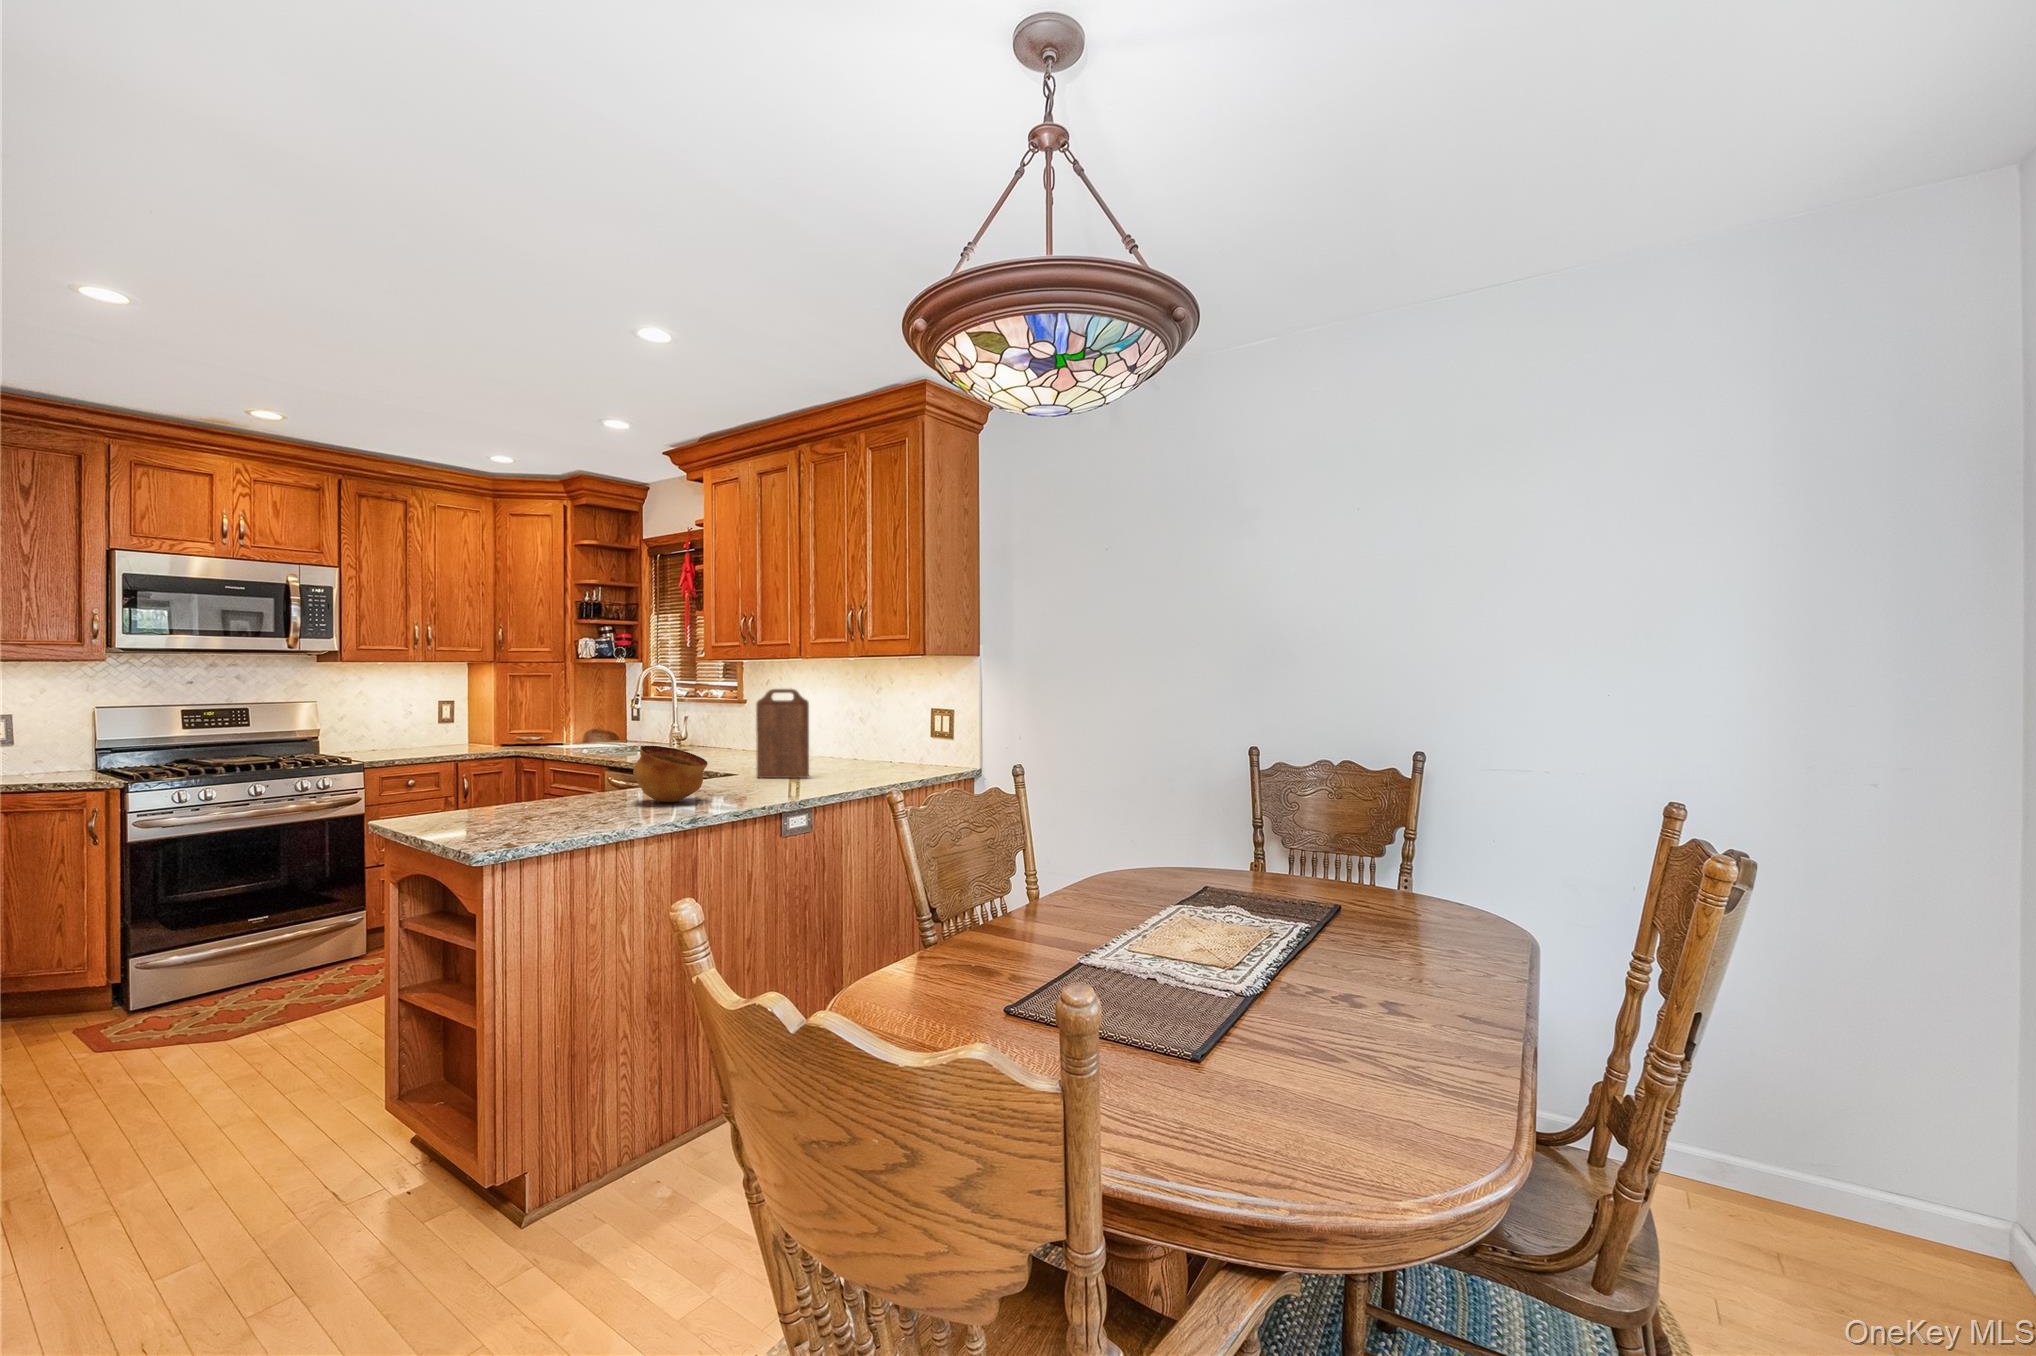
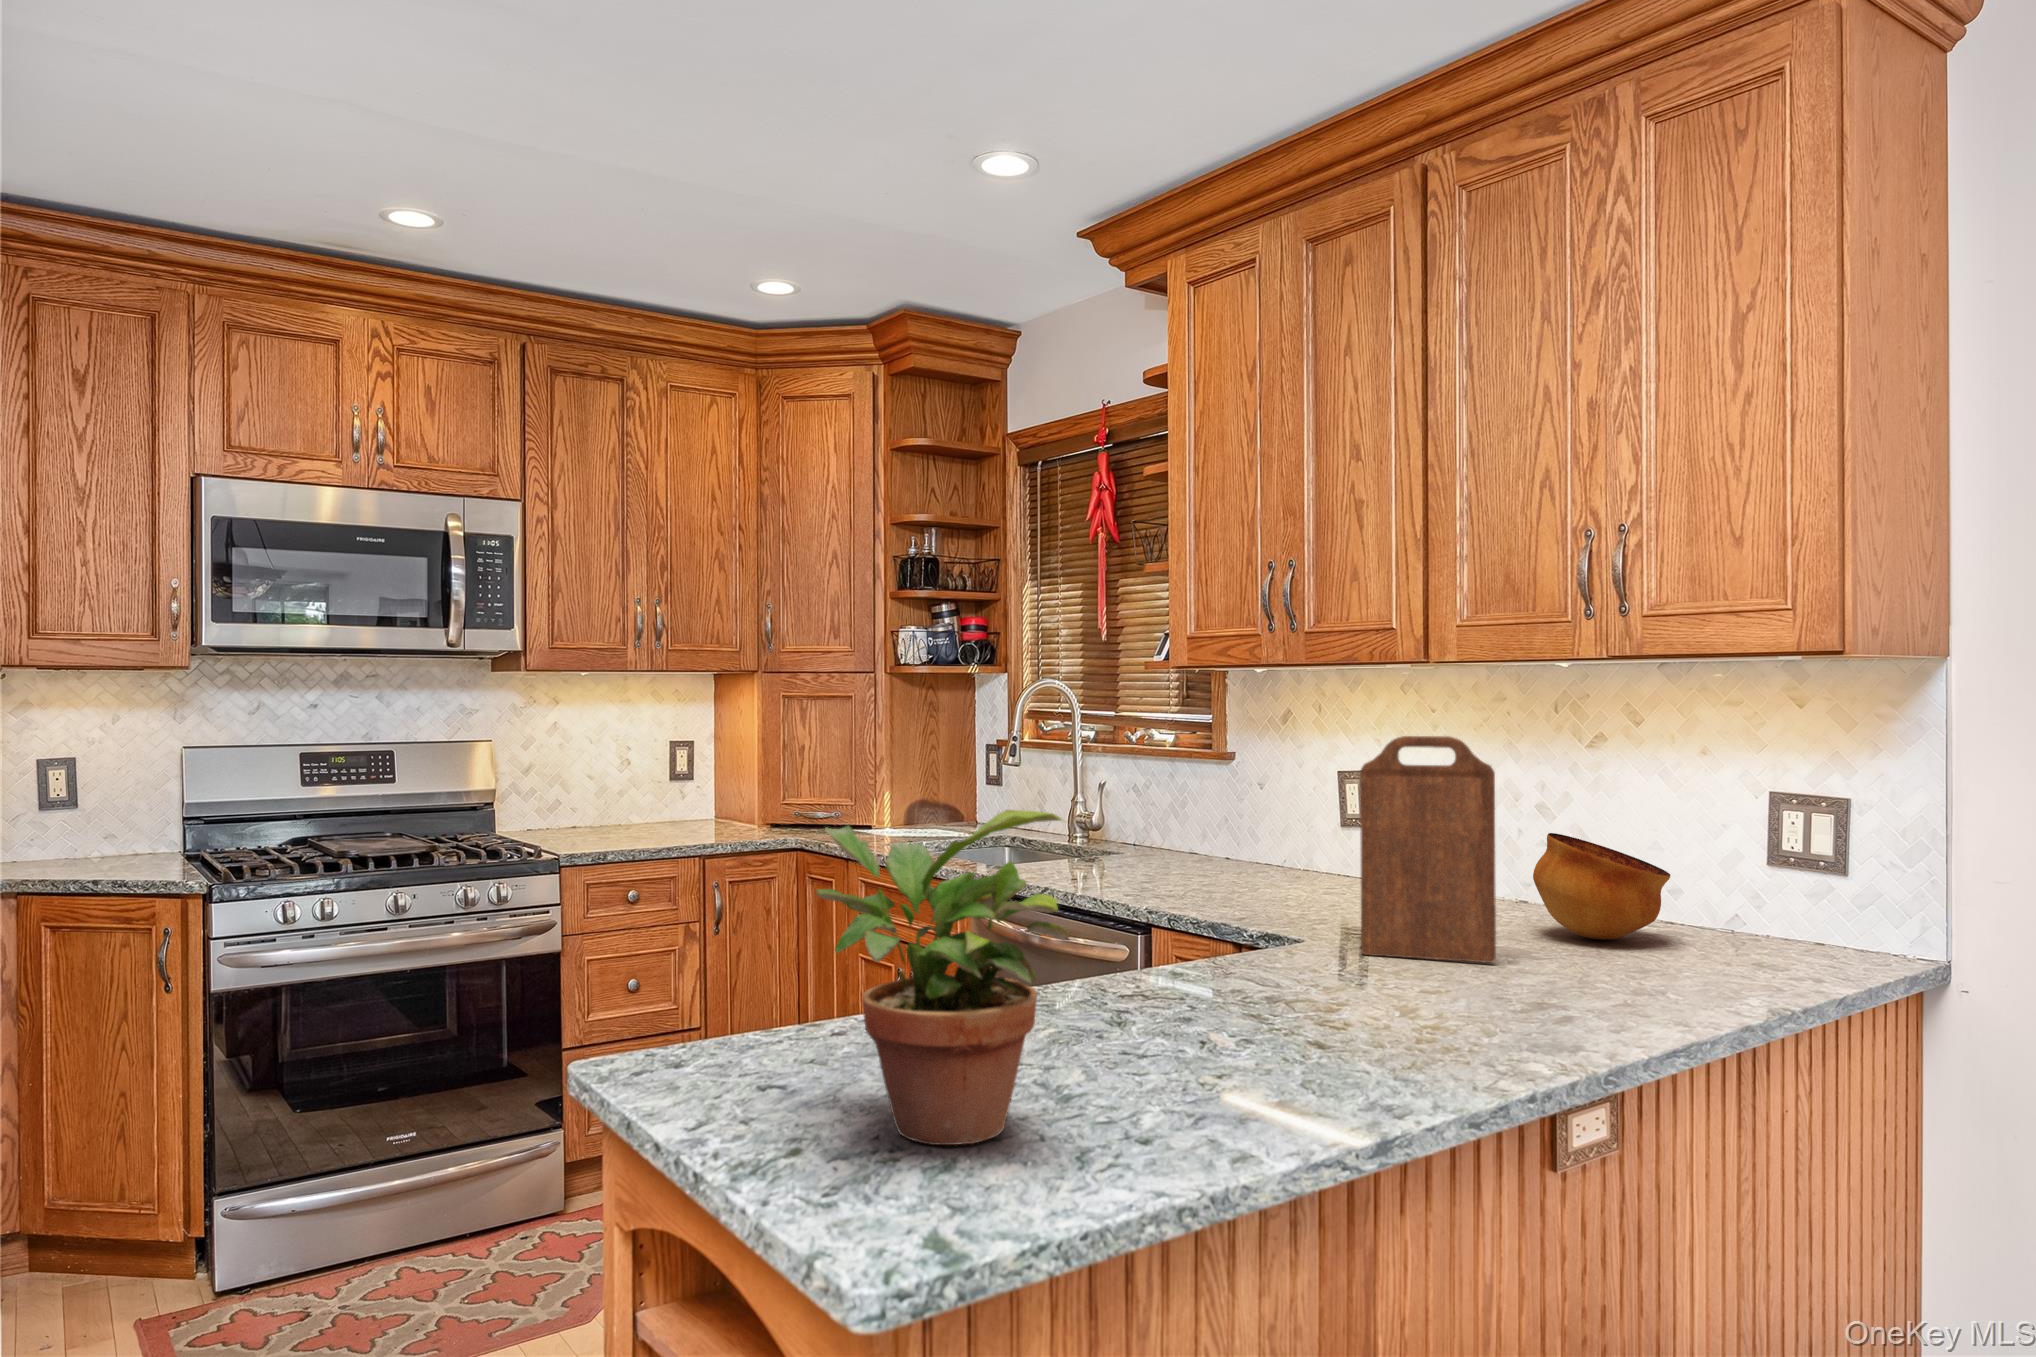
potted plant: none [475,710,576,824] -> present [816,810,1070,1145]
bowl: present [633,746,708,802] -> present [1533,833,1670,940]

